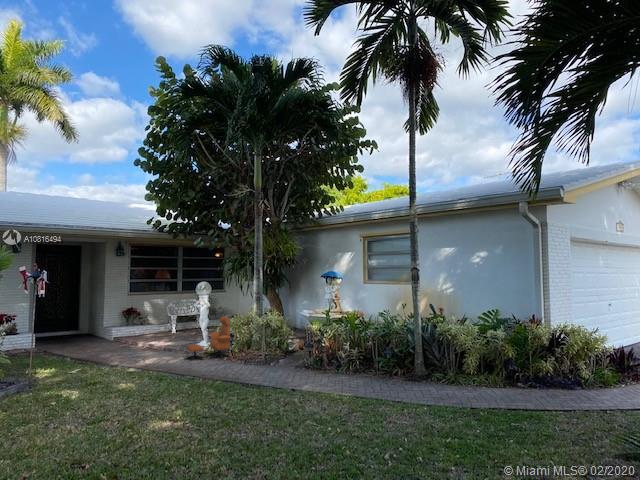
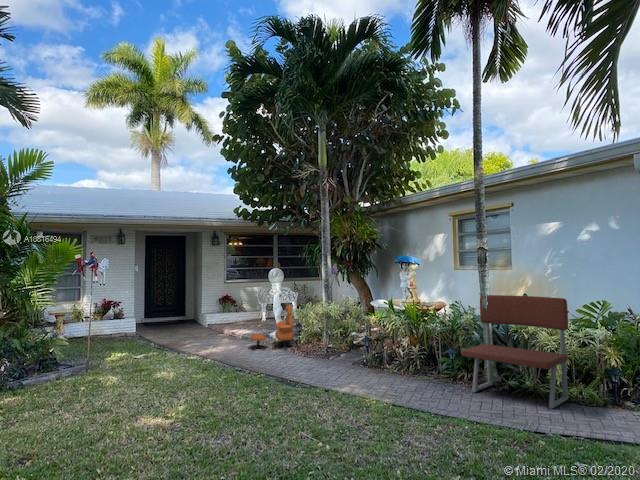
bench: none [405,306,481,390] -> present [461,295,569,409]

